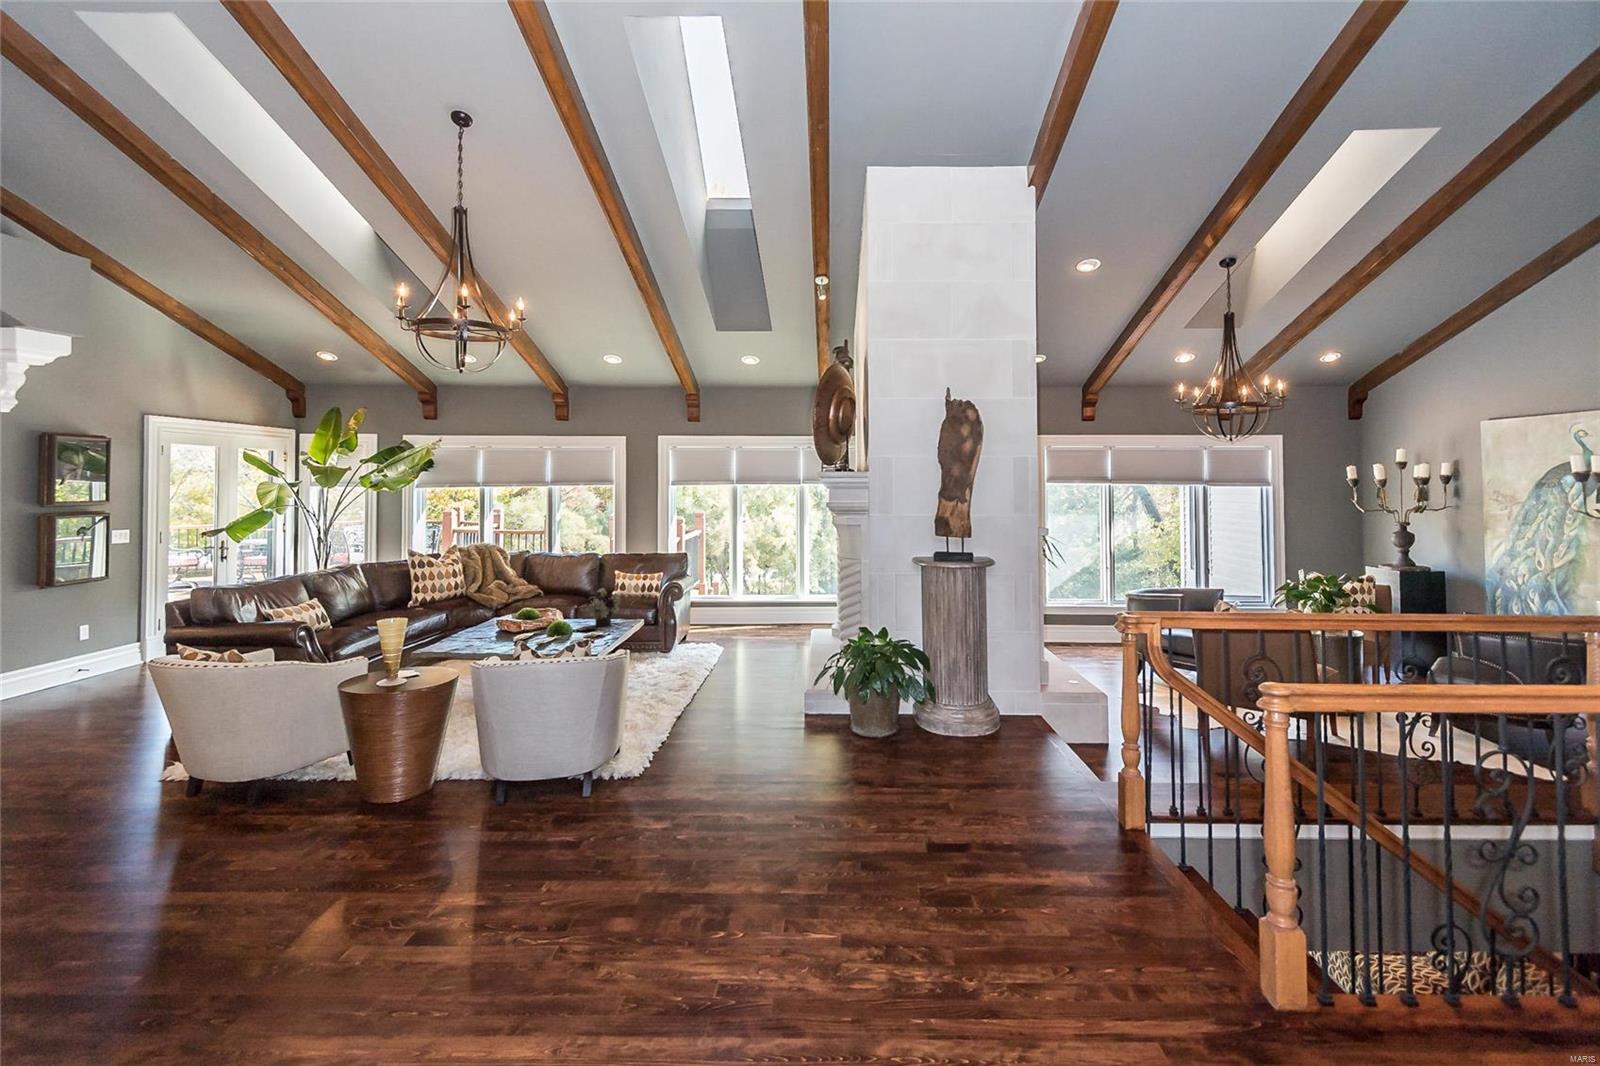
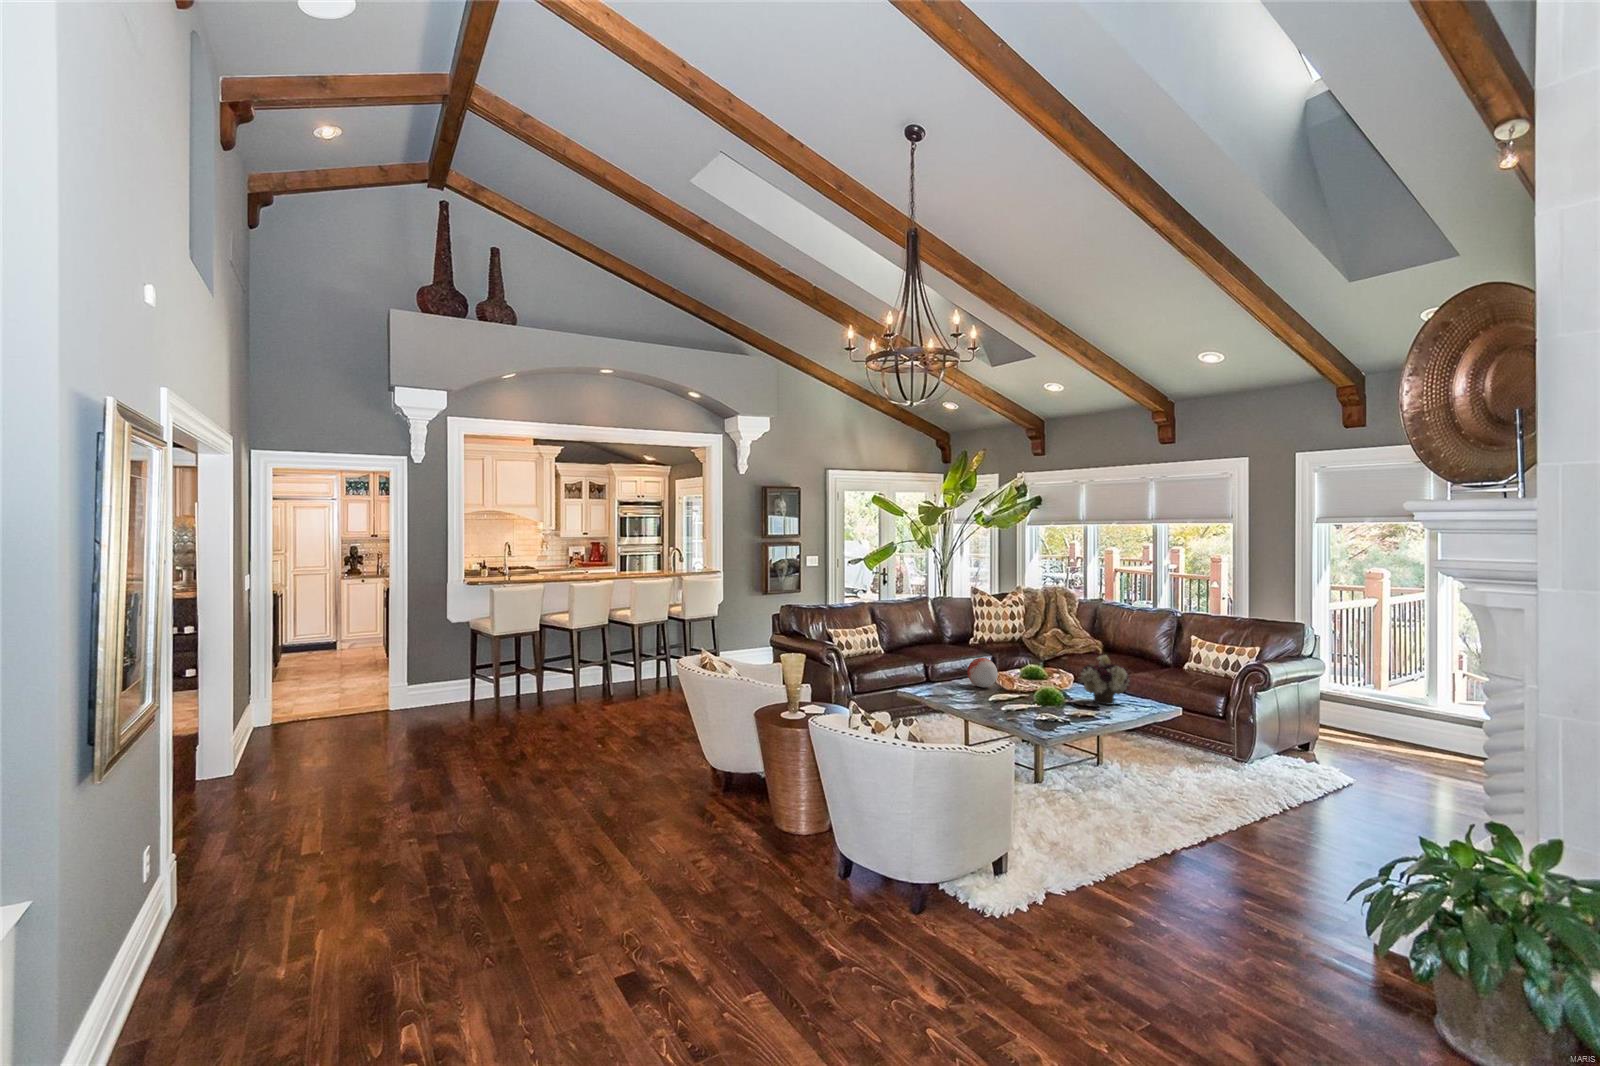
decorative orb: none [486,607,515,633] -> present [967,658,998,688]

